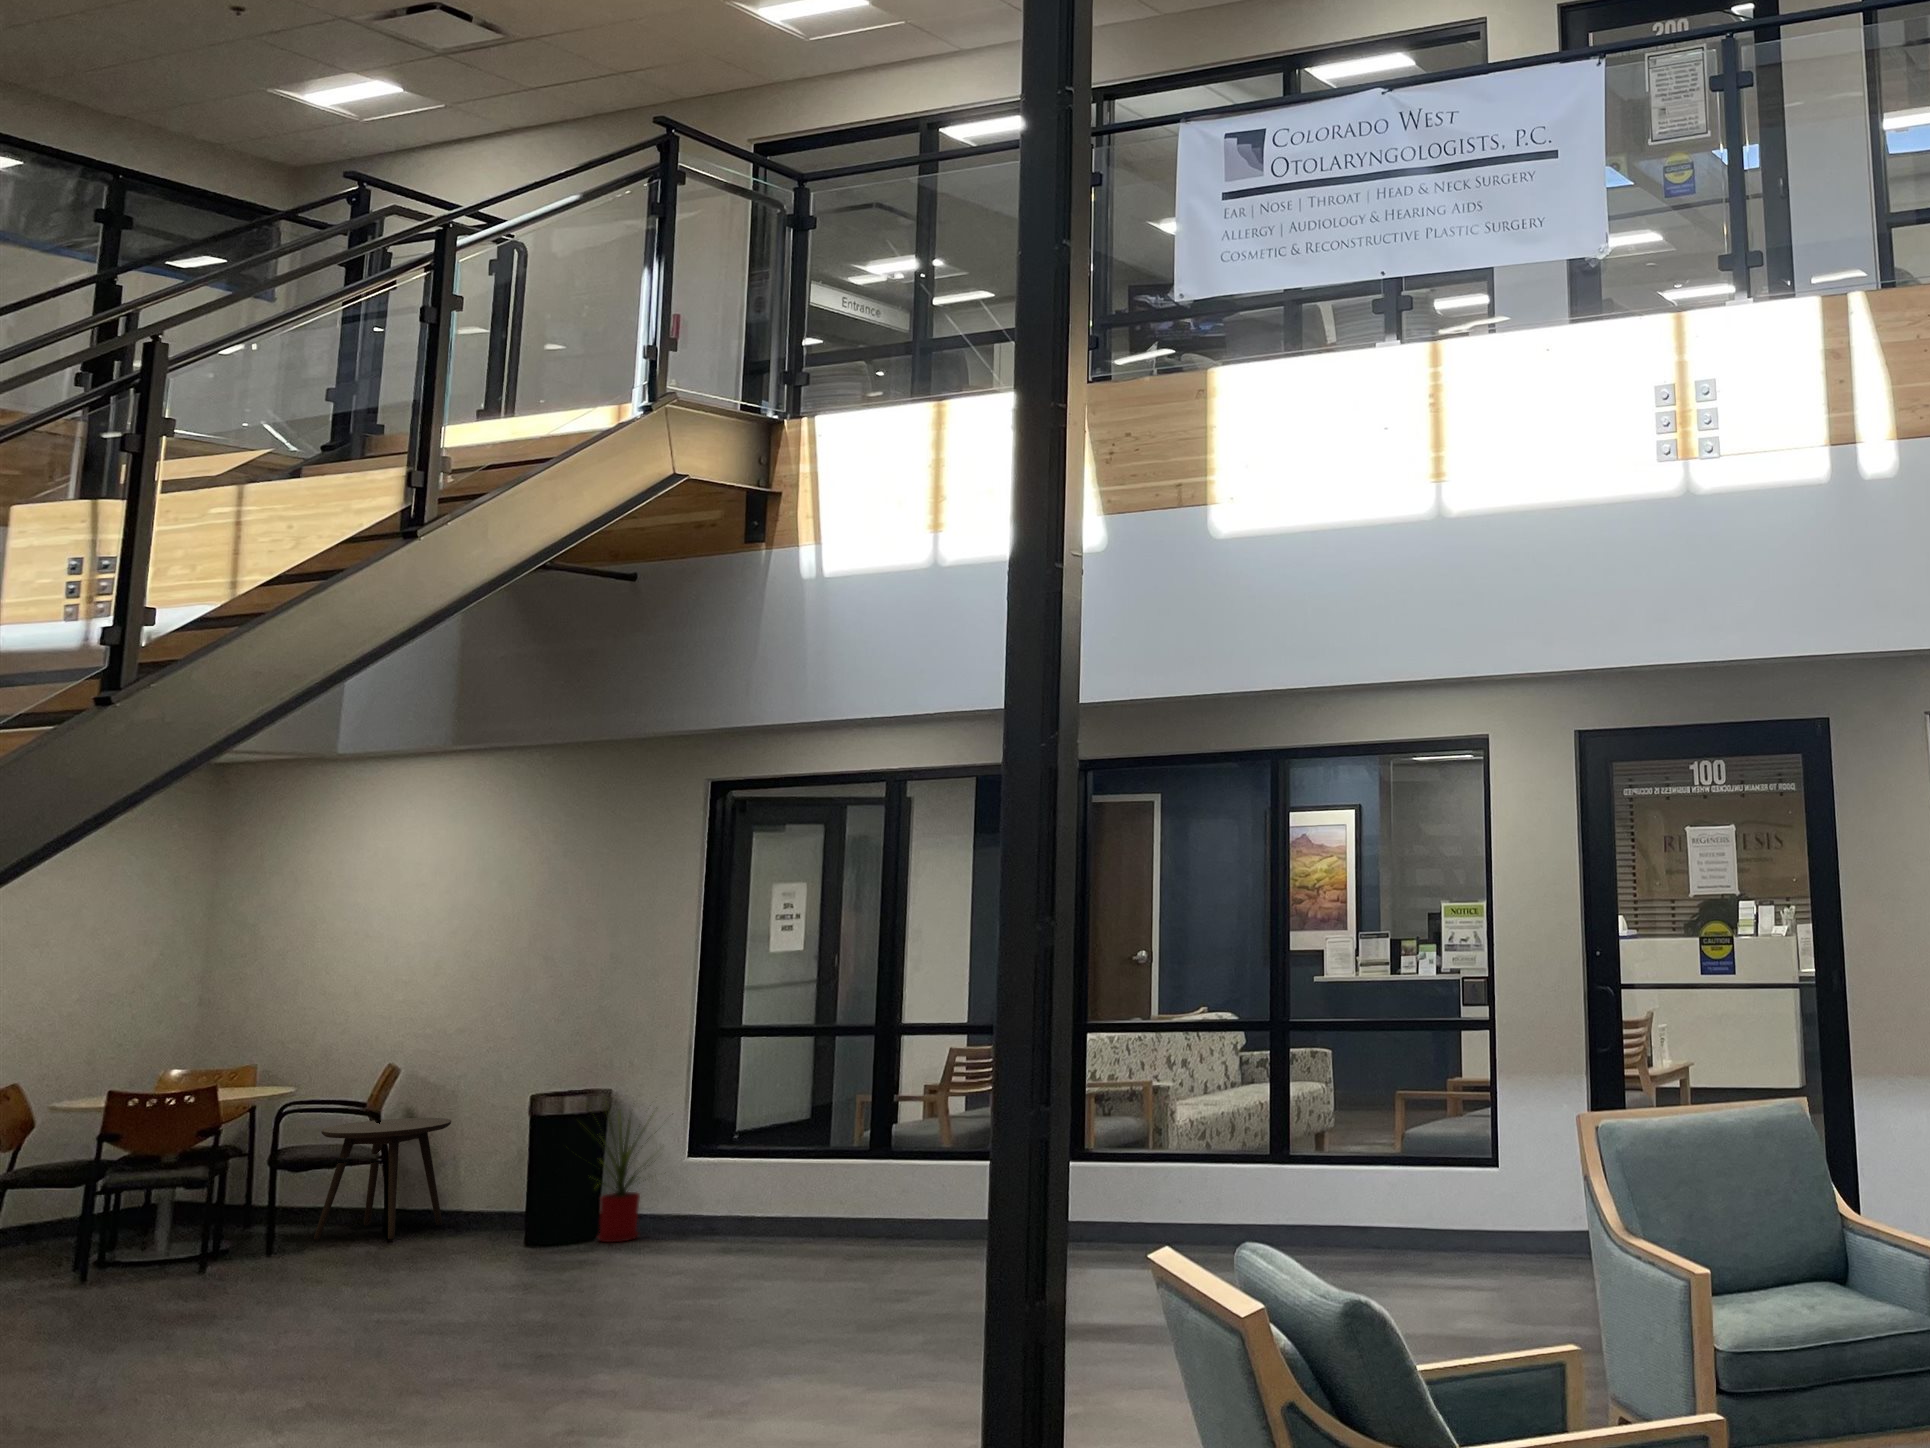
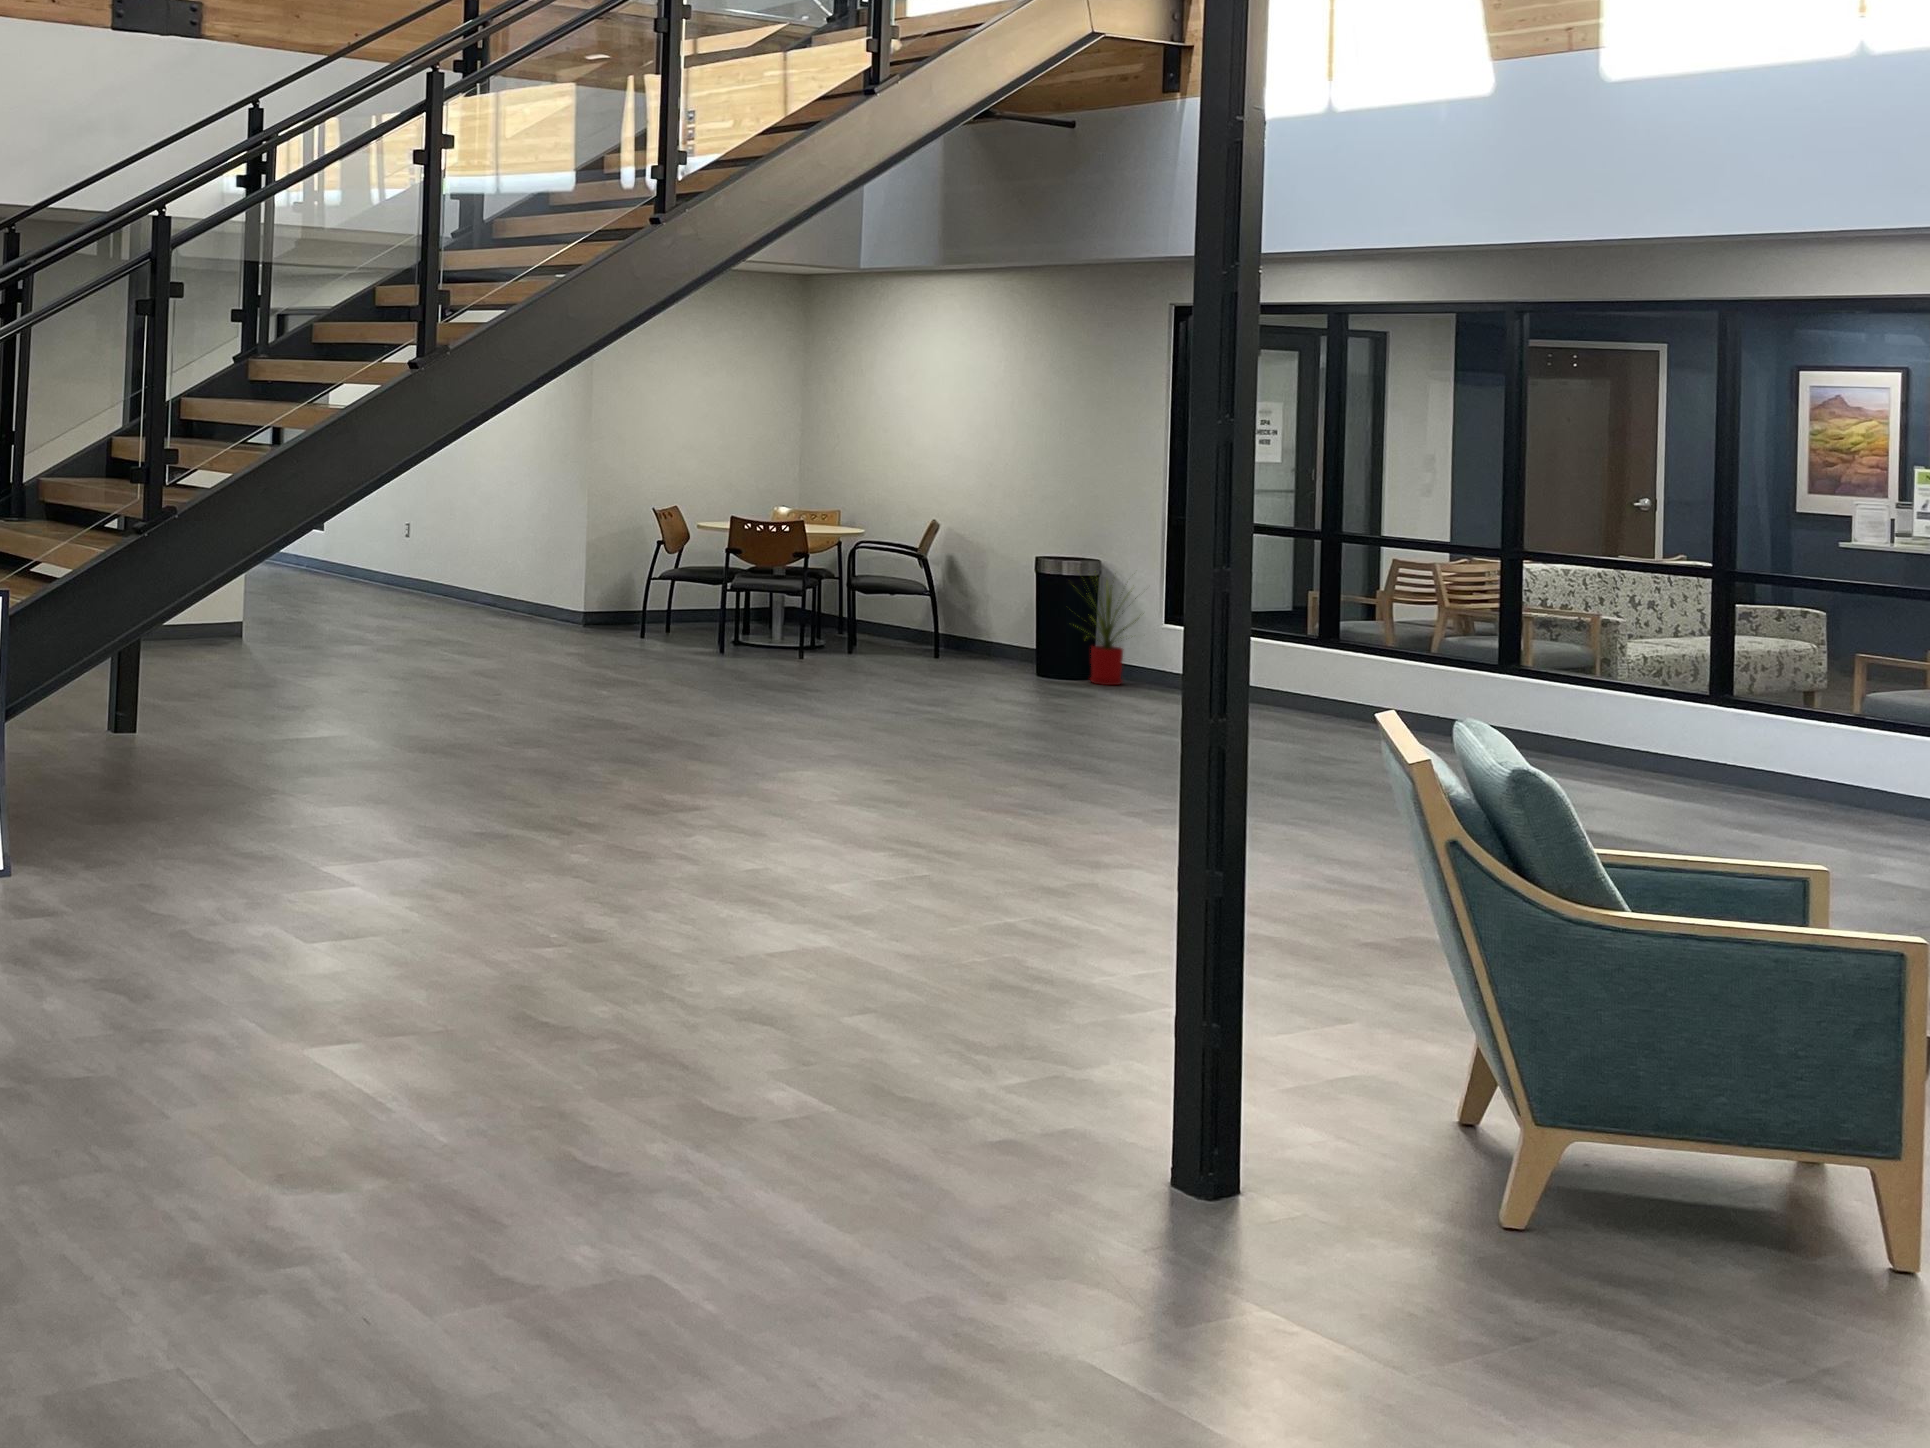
side table: present [314,1118,451,1240] -> none [883,564,981,657]

